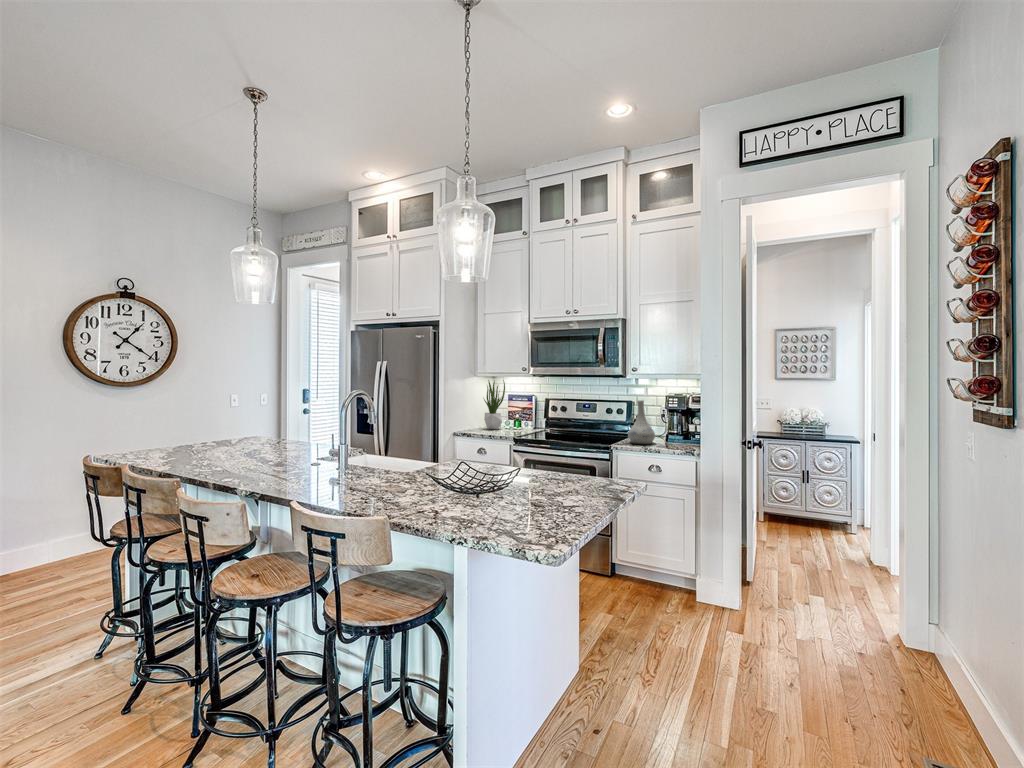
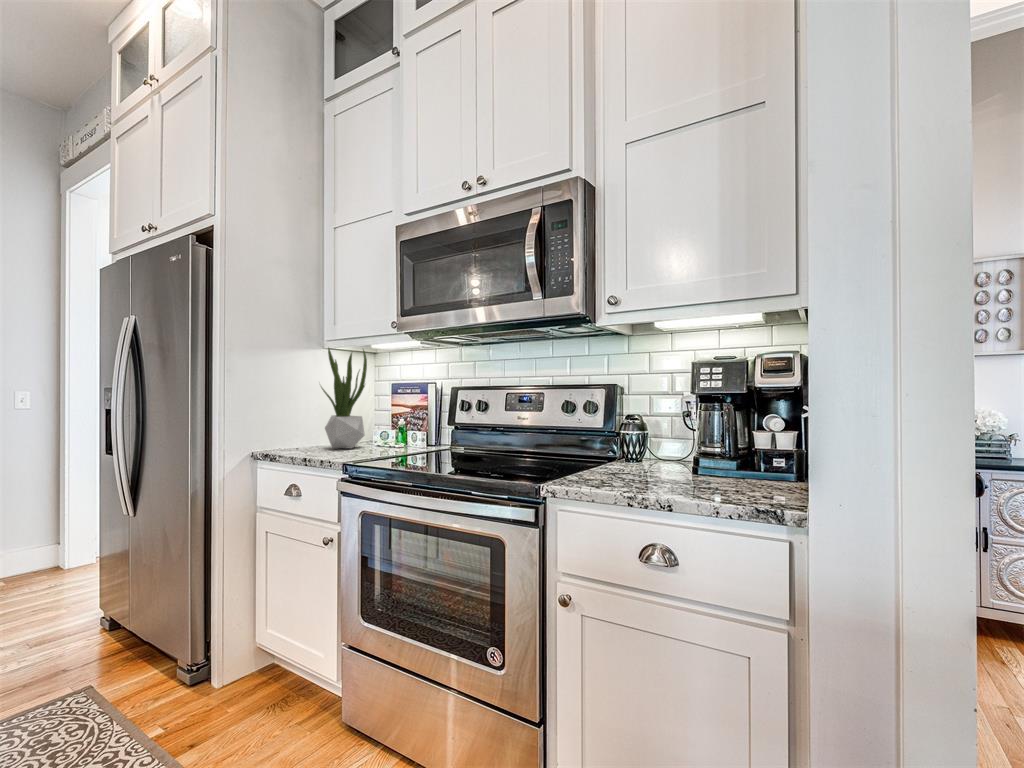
vase: present [628,400,655,444] -> none [592,369,663,485]

